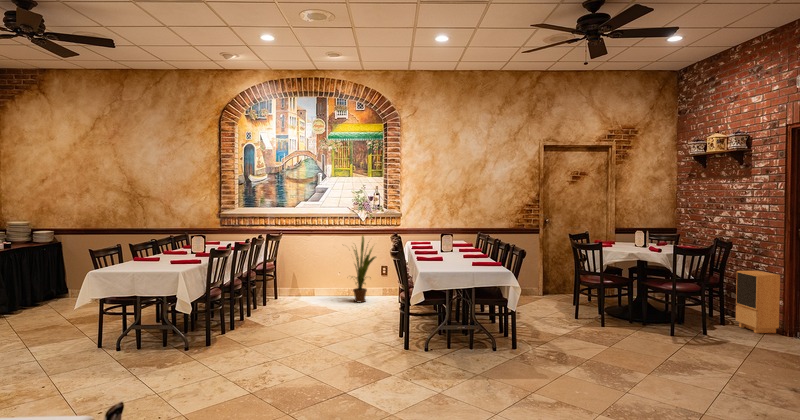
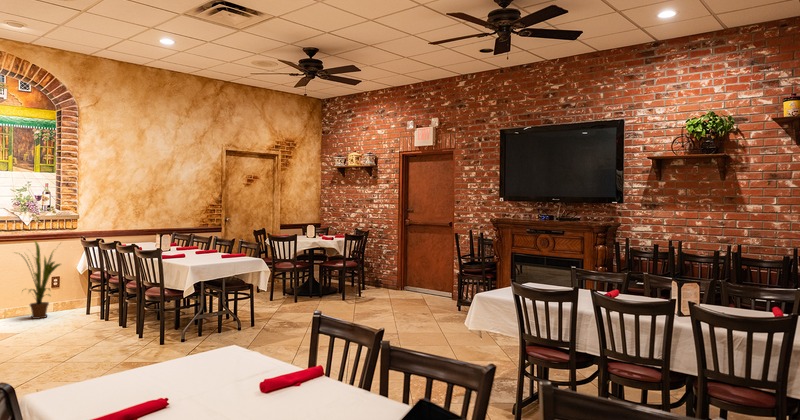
speaker: present [736,271,780,333] -> none [373,250,397,291]

